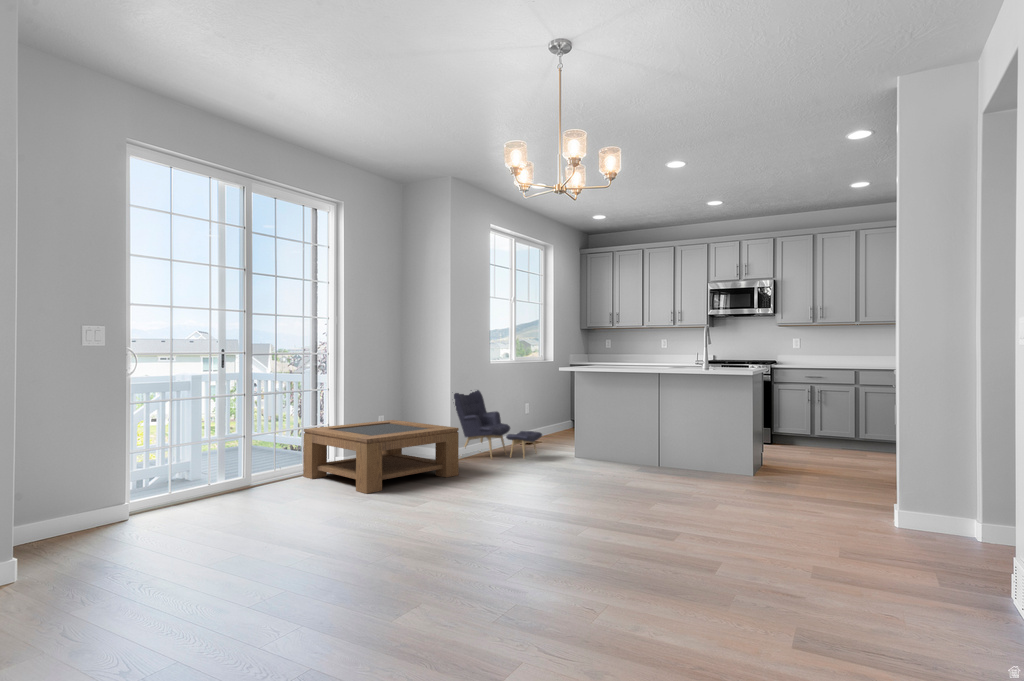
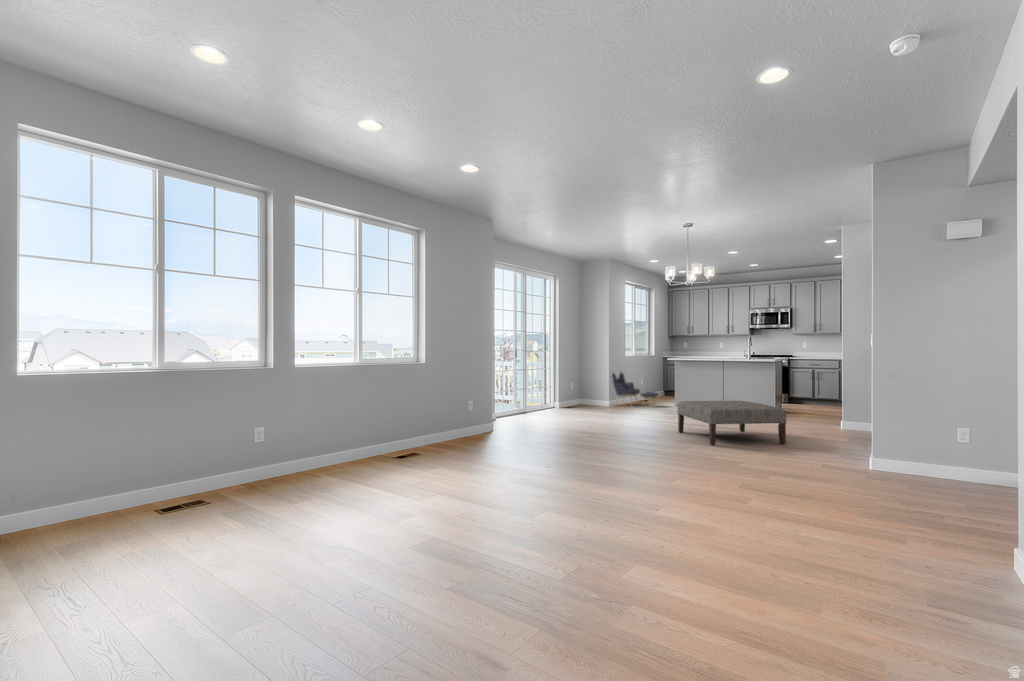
coffee table: present [303,420,459,494] -> none [546,385,622,416]
ottoman: none [527,471,799,633] -> present [677,401,786,445]

